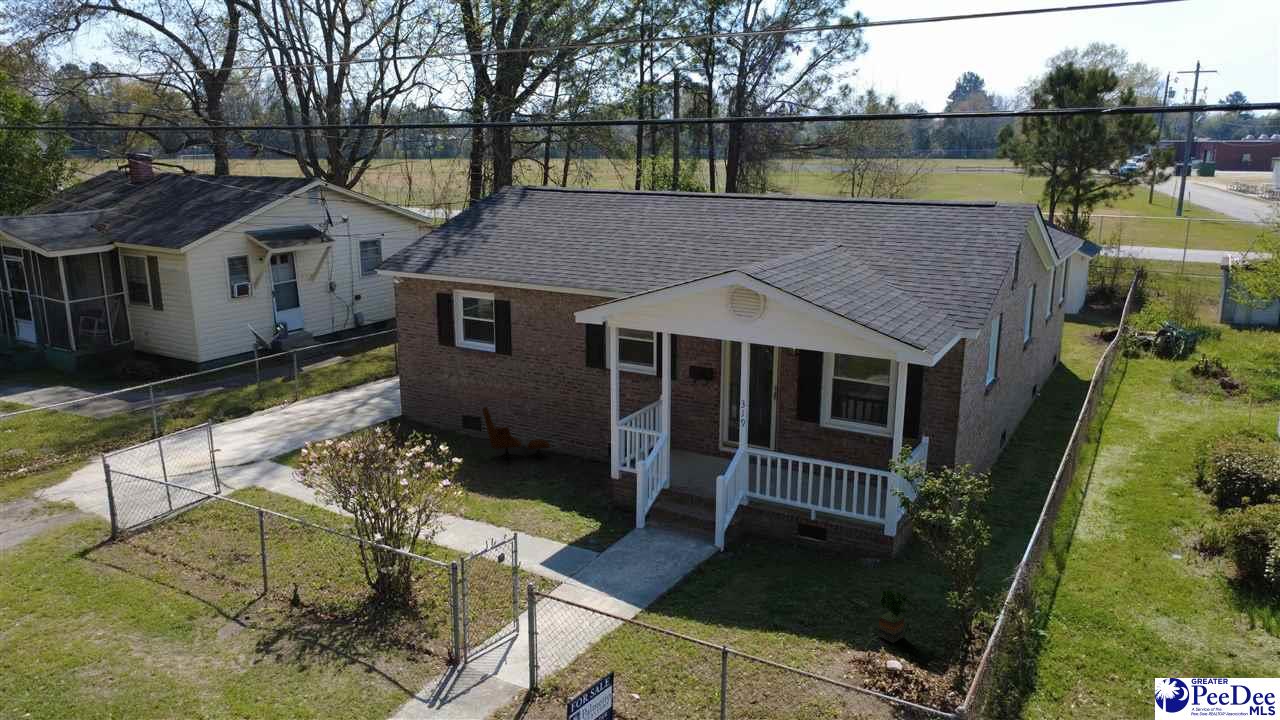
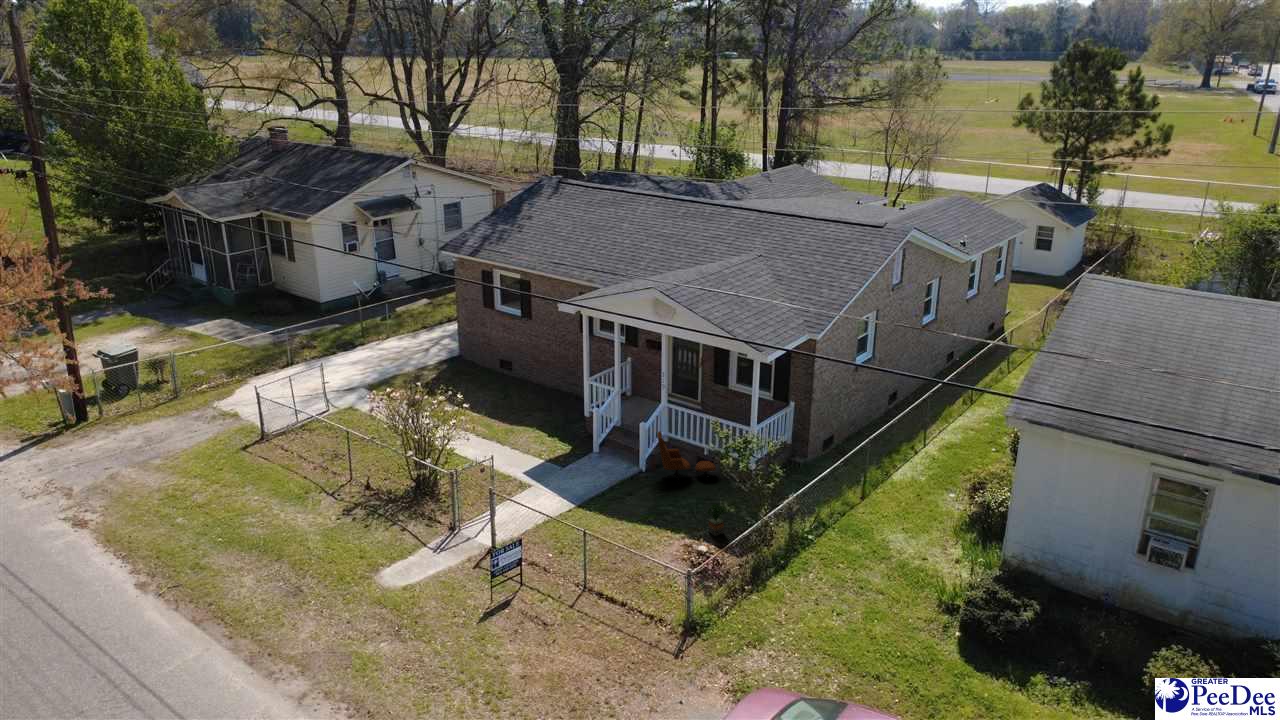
lounge chair: present [483,407,550,462] -> present [657,432,716,483]

